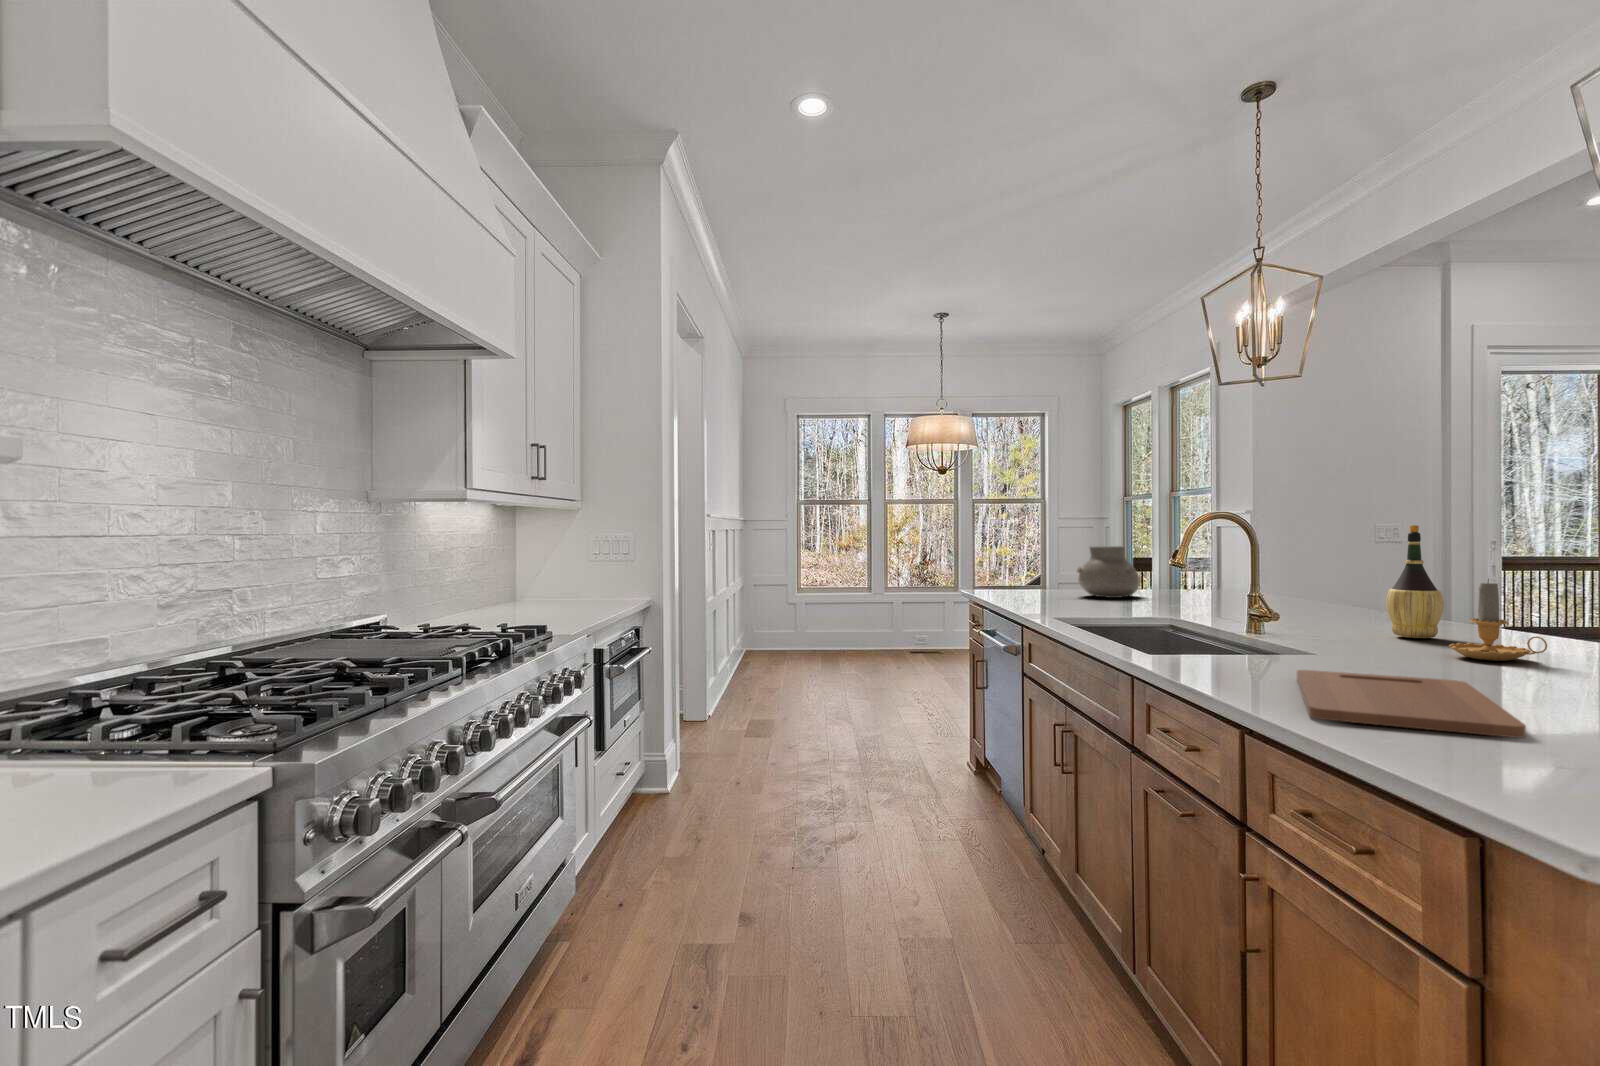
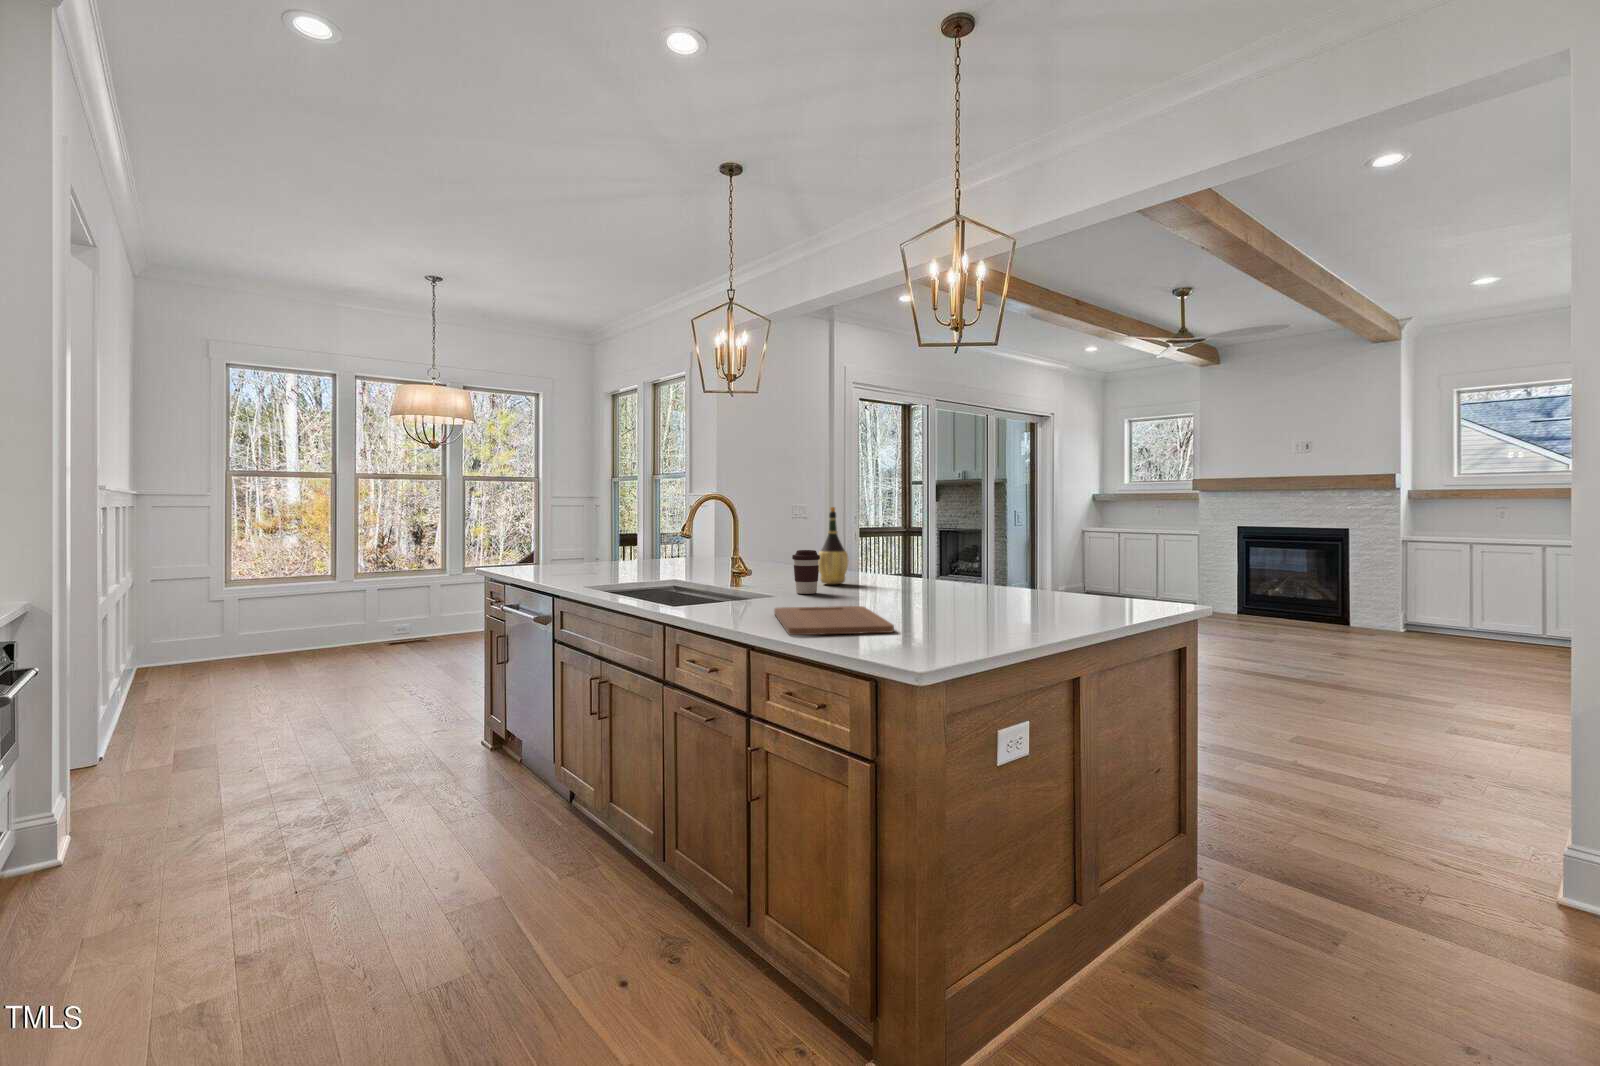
vase: present [1077,546,1139,598] -> none [591,523,643,568]
candle: present [1449,579,1547,661] -> none [853,542,900,594]
coffee cup: none [1339,587,1388,650] -> present [792,550,820,594]

